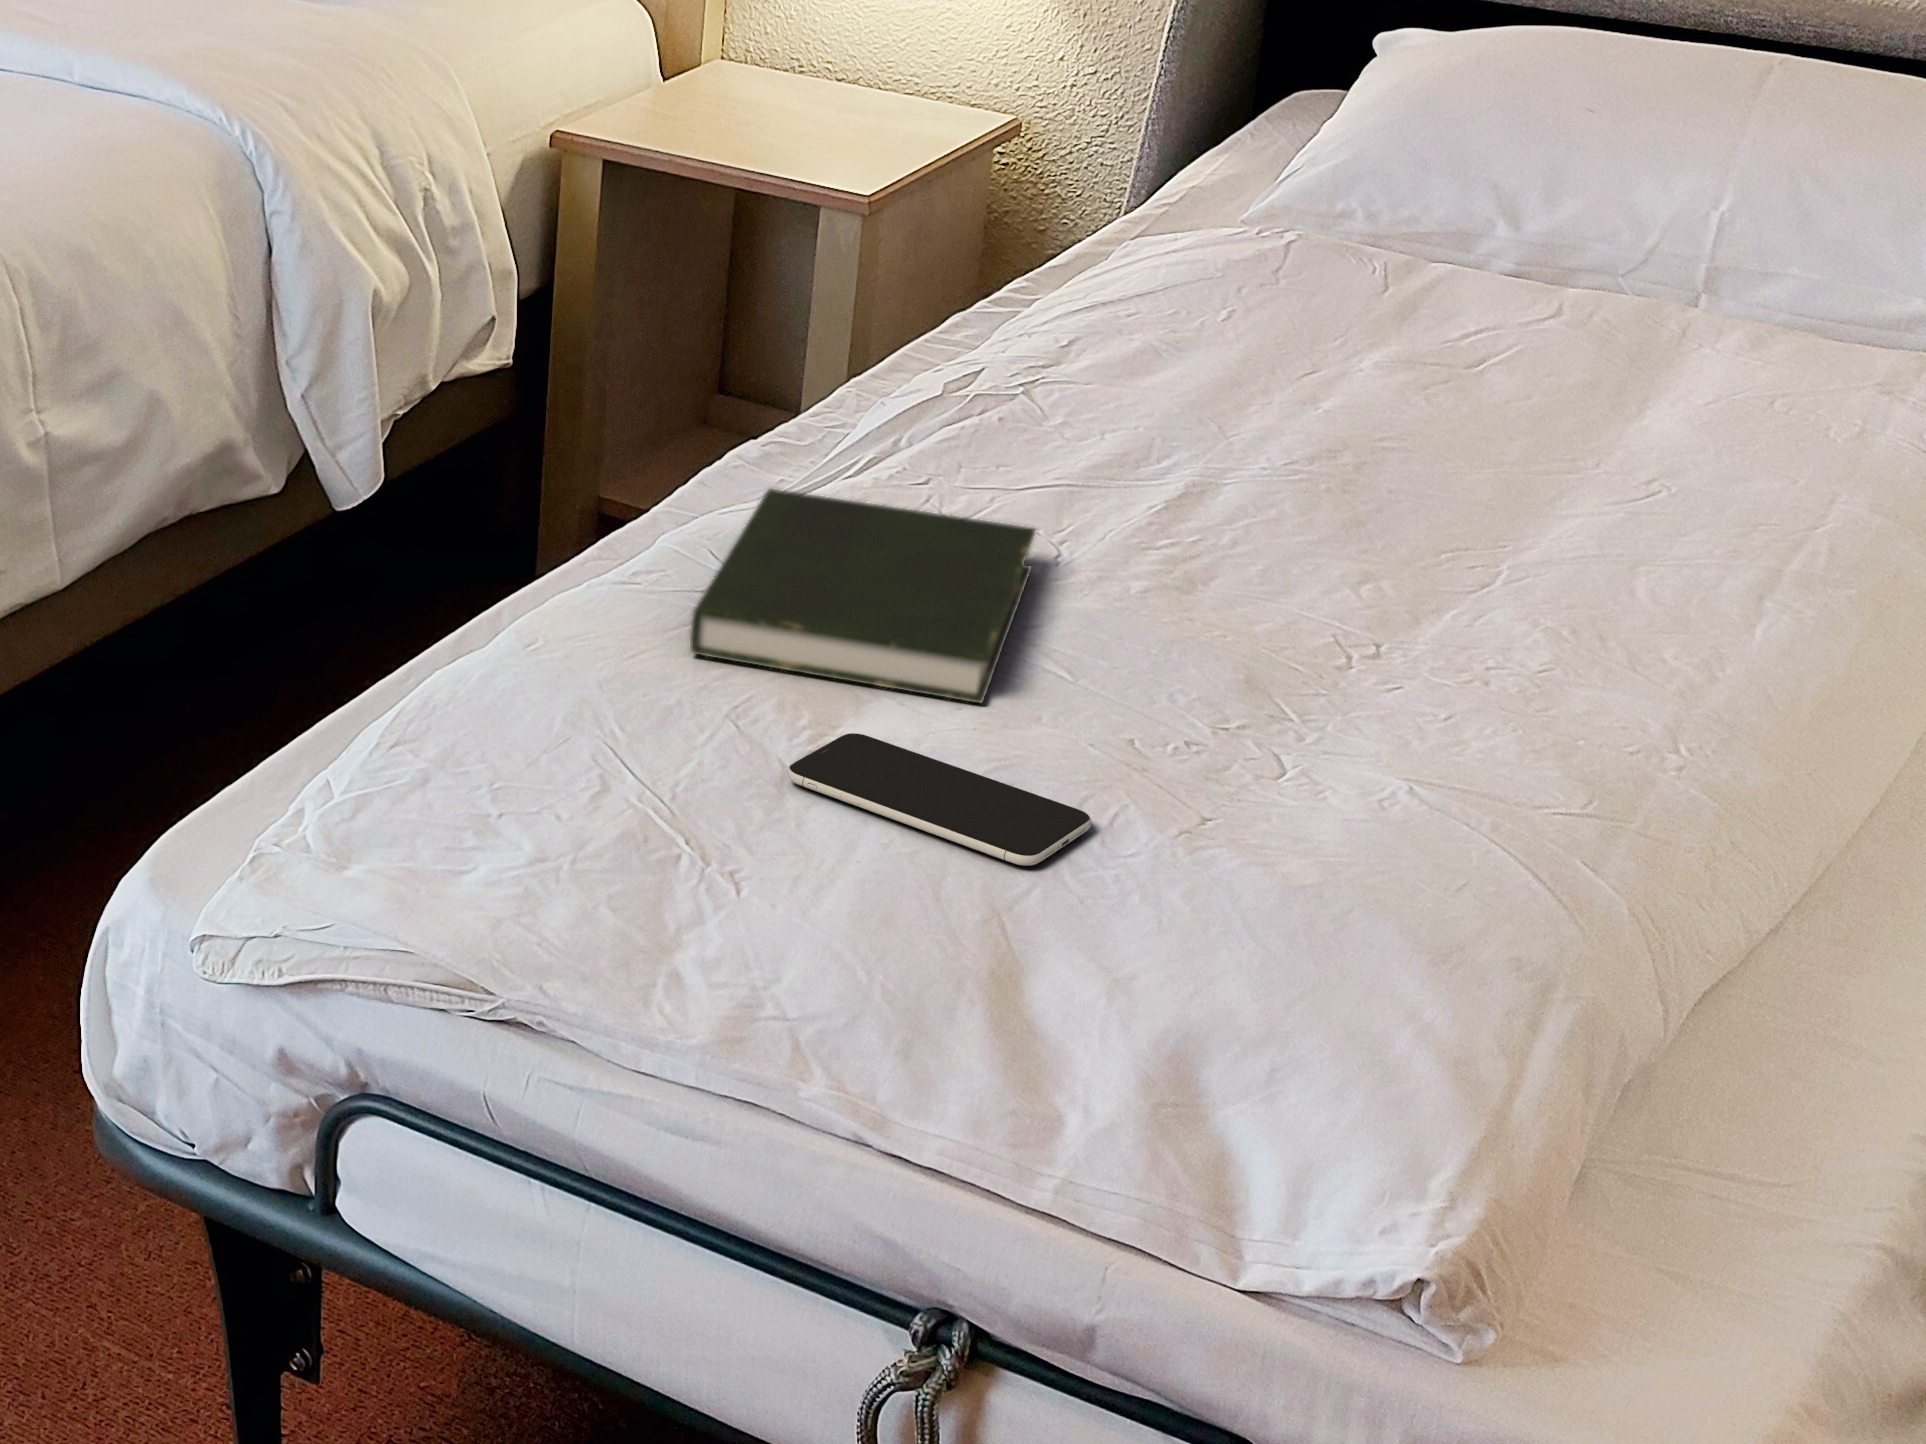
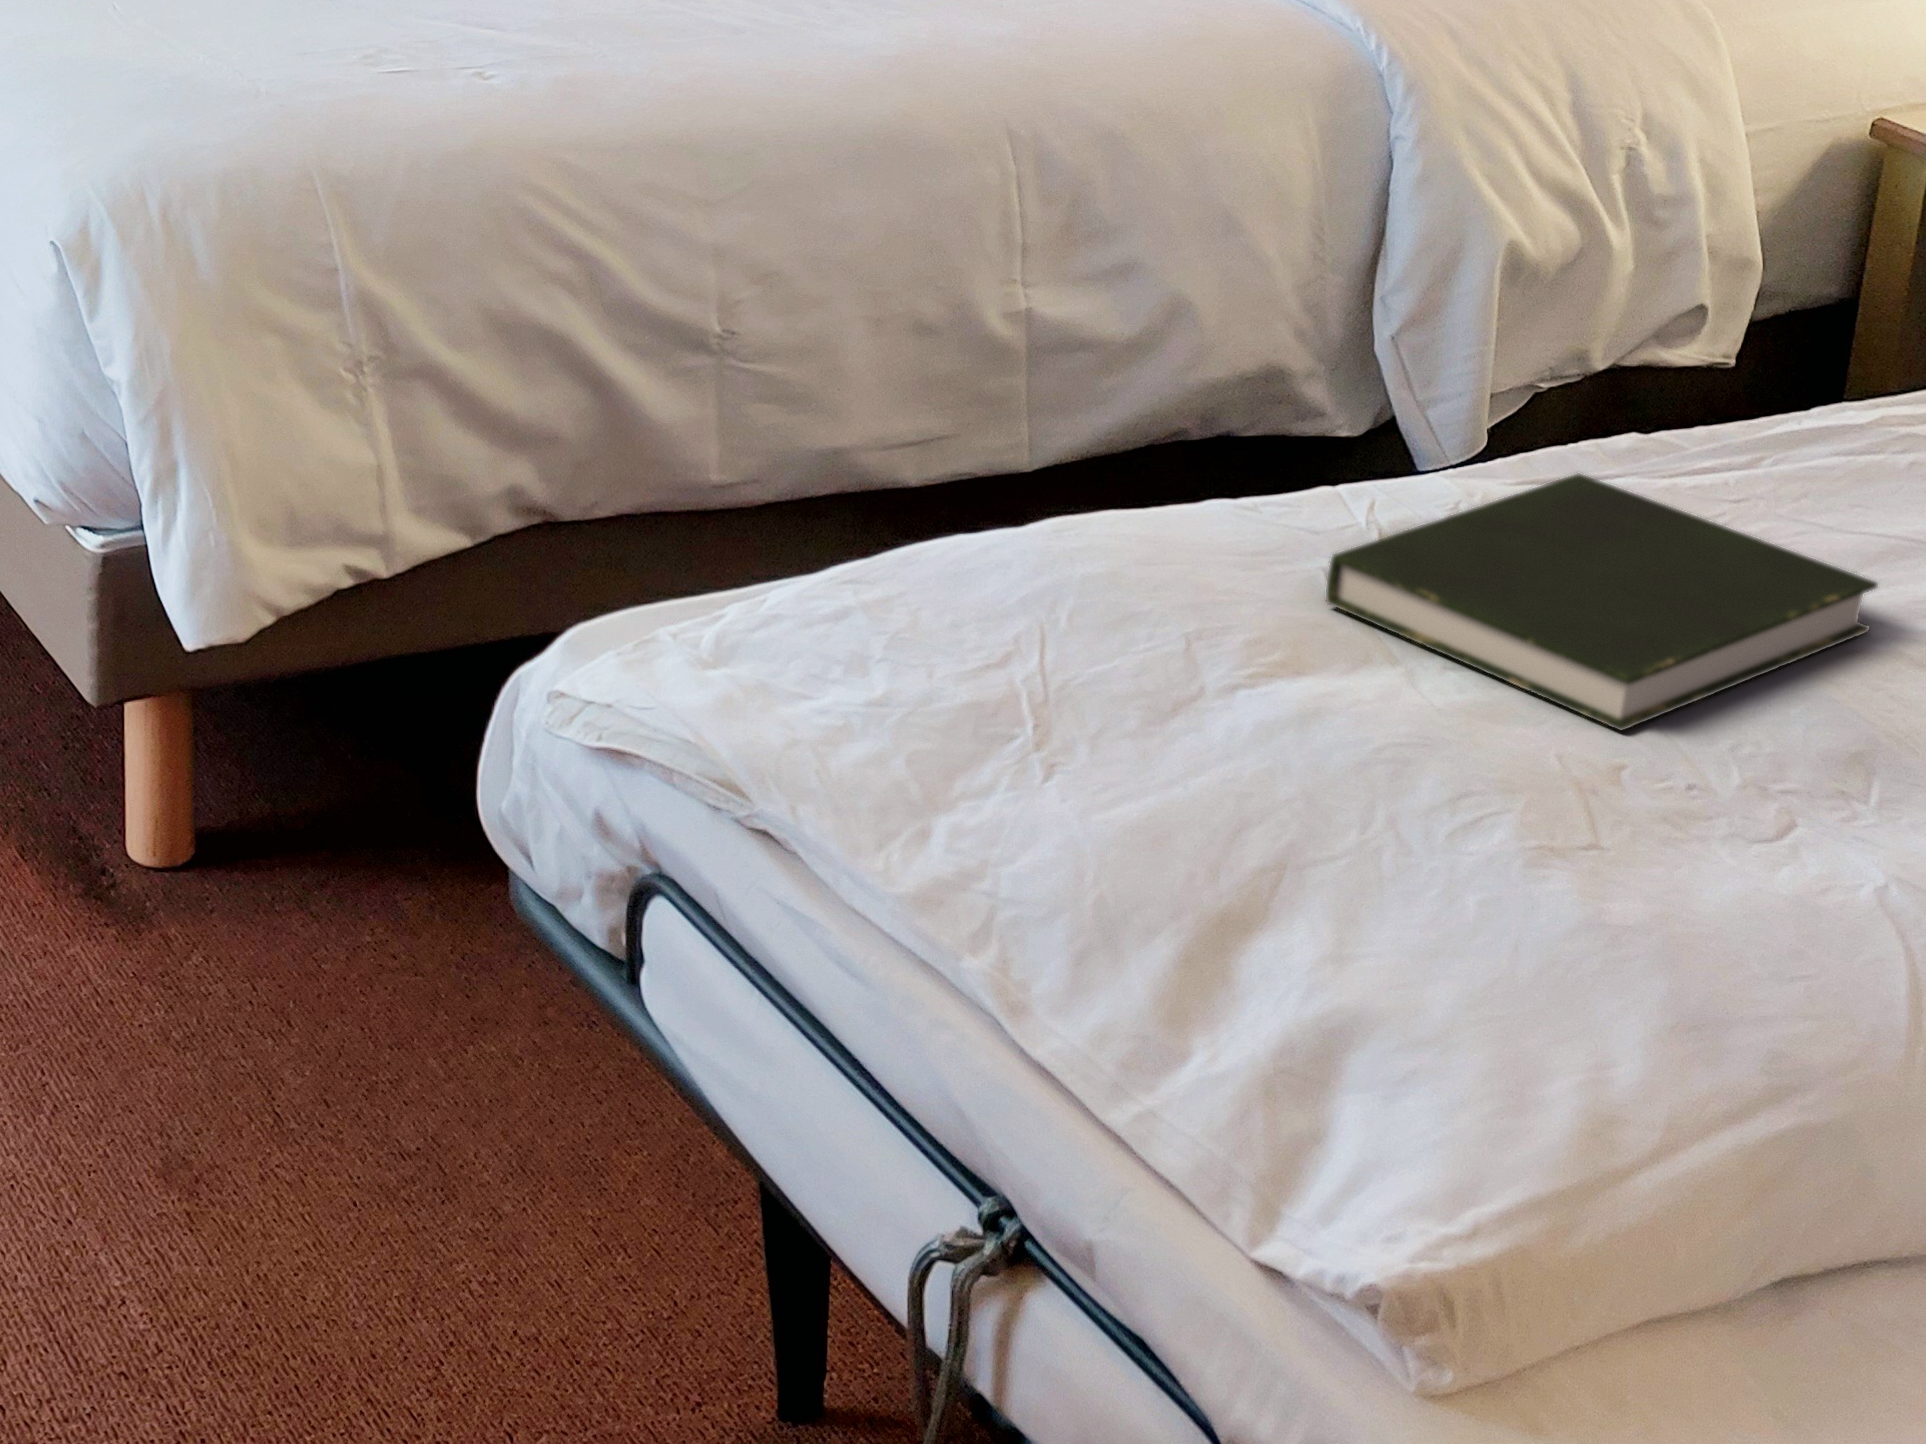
smartphone: present [787,733,1091,866] -> none [1287,710,1600,879]

